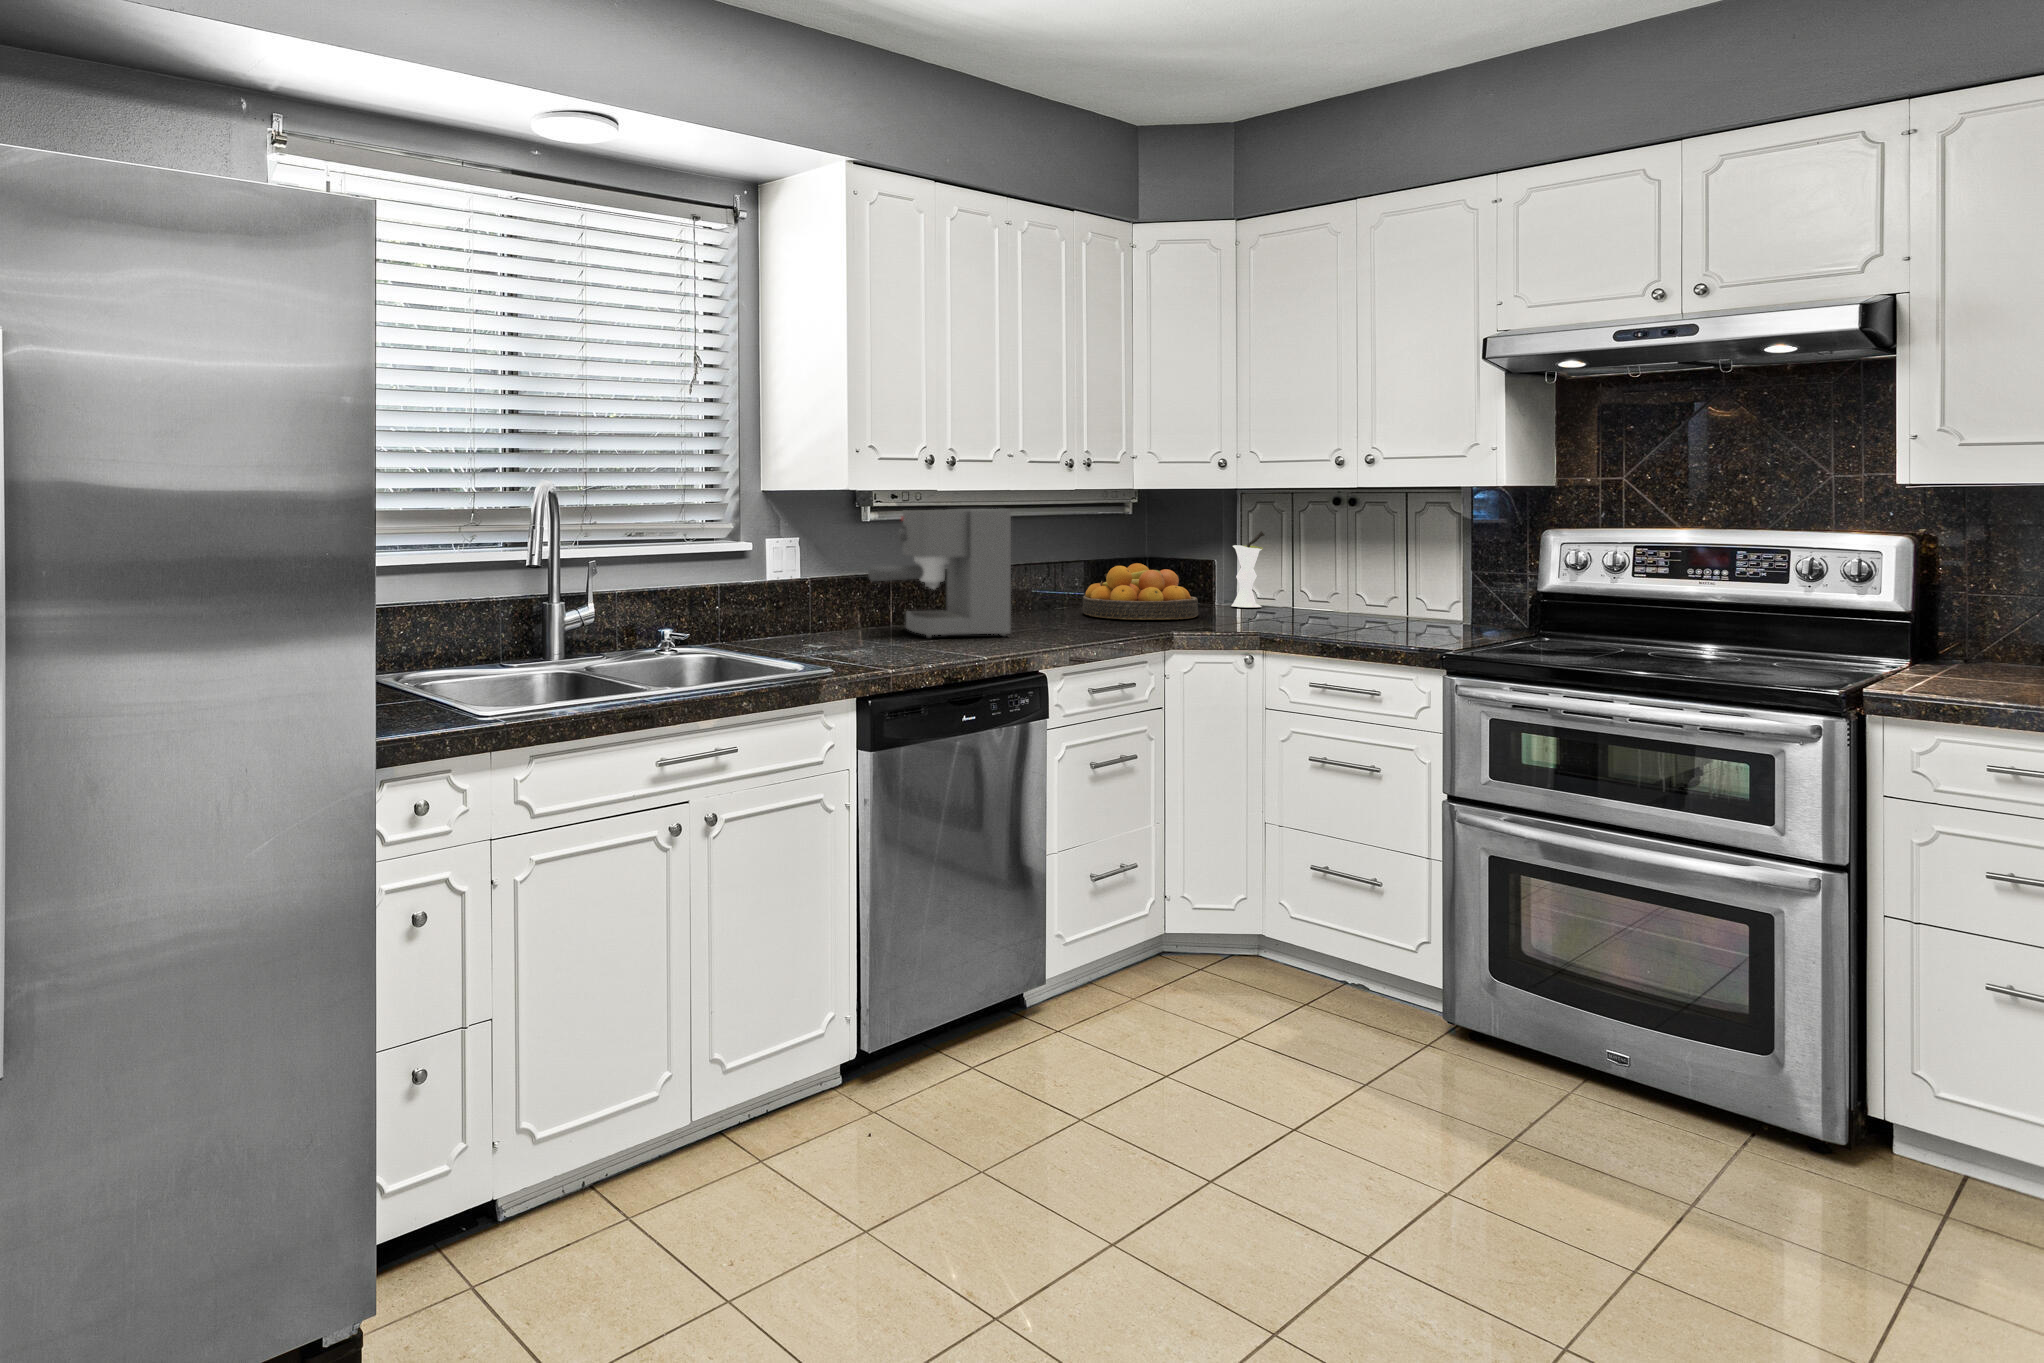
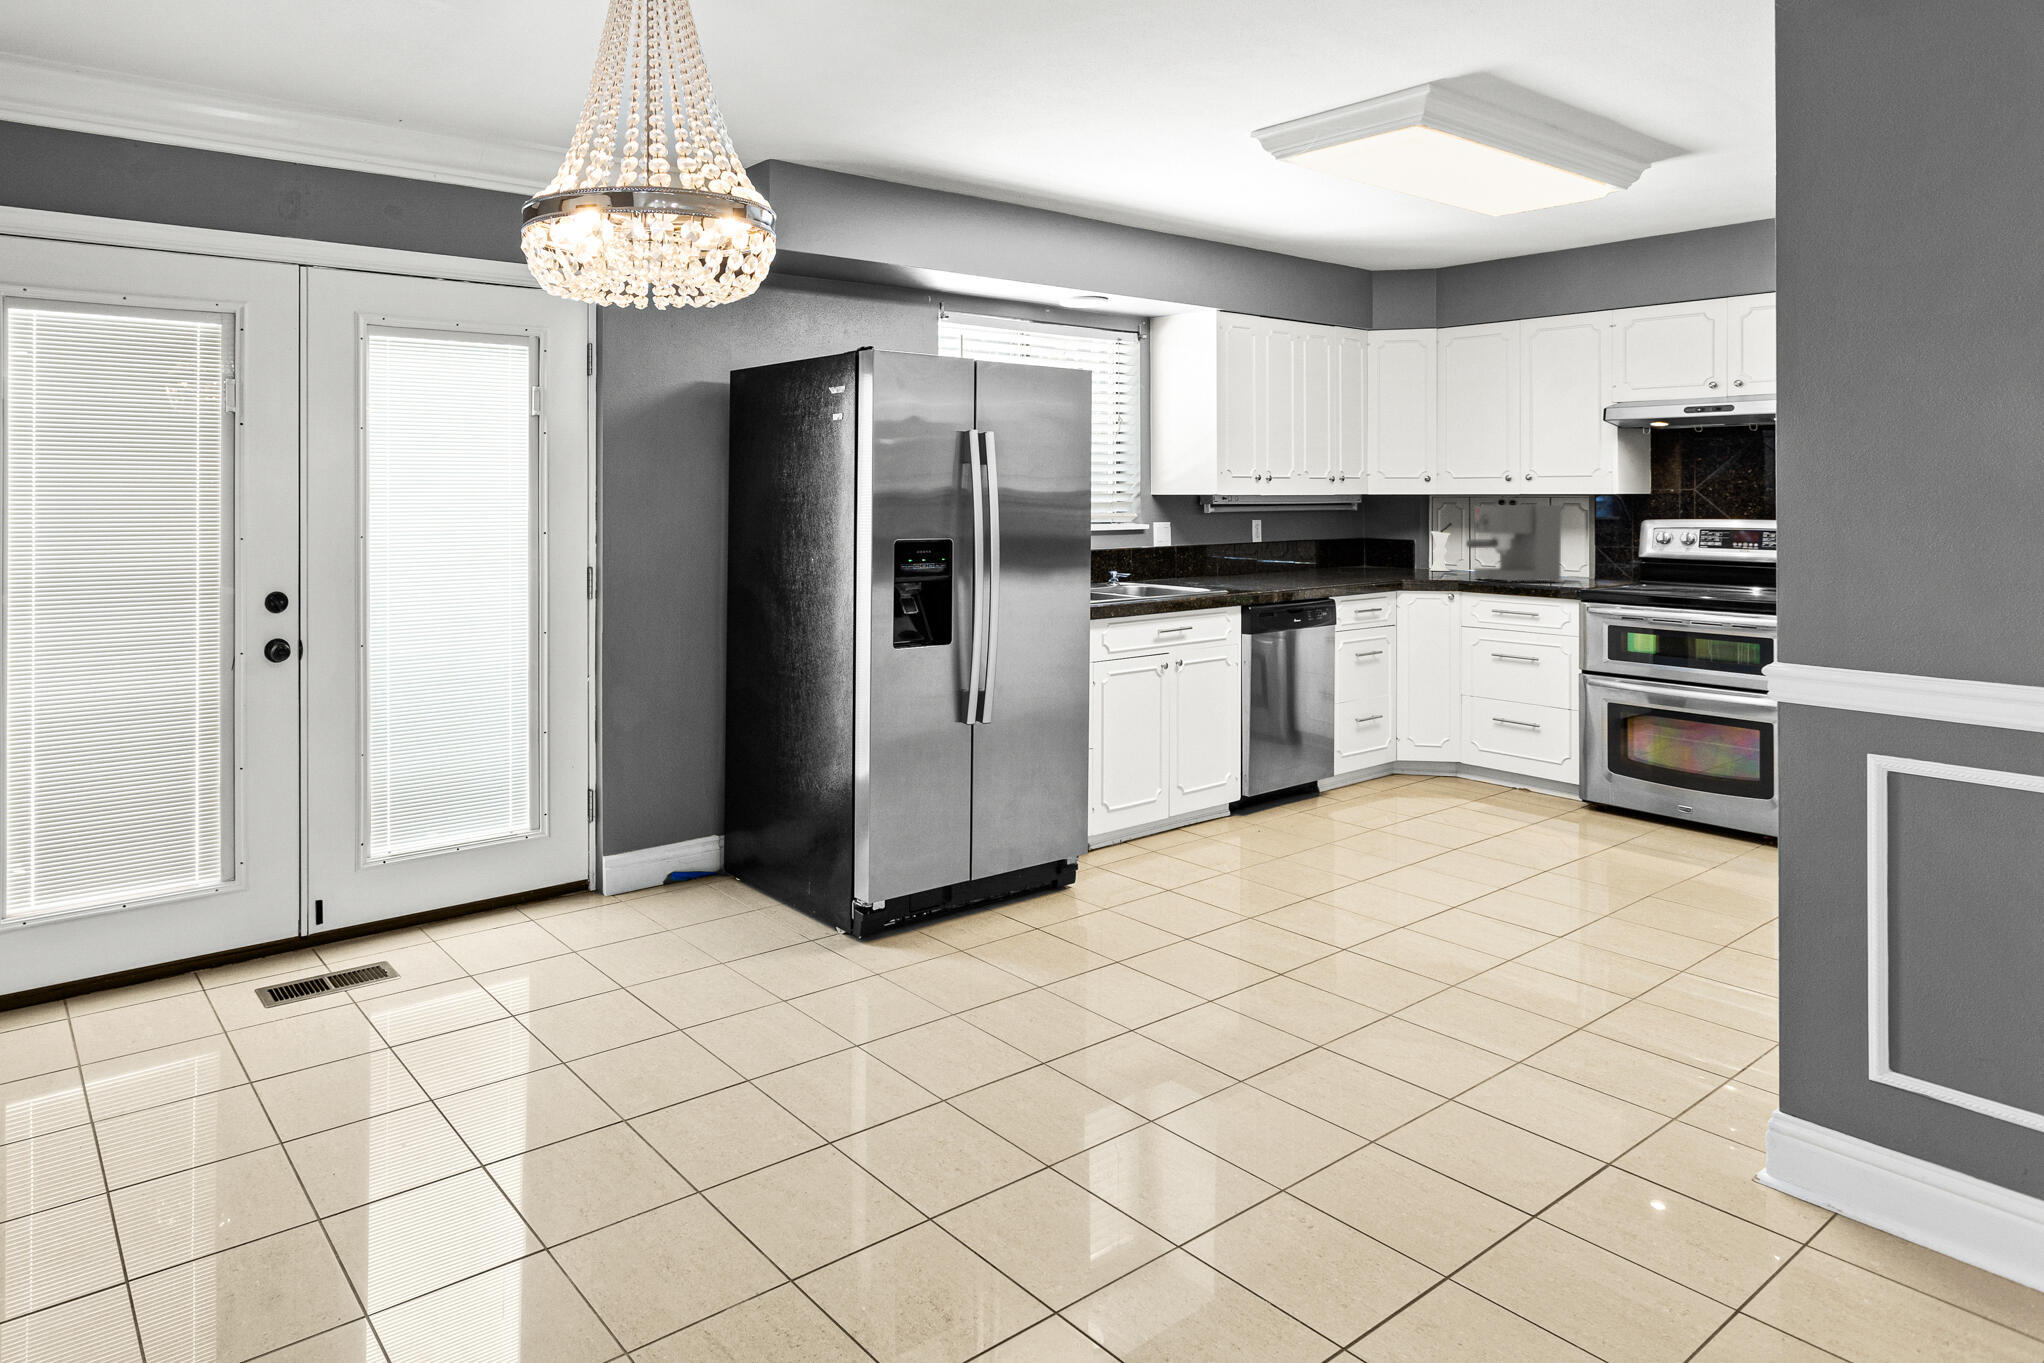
coffee maker: present [868,509,1011,638] -> present [1466,505,1562,582]
fruit bowl: present [1082,563,1198,620] -> none [1334,542,1412,575]

